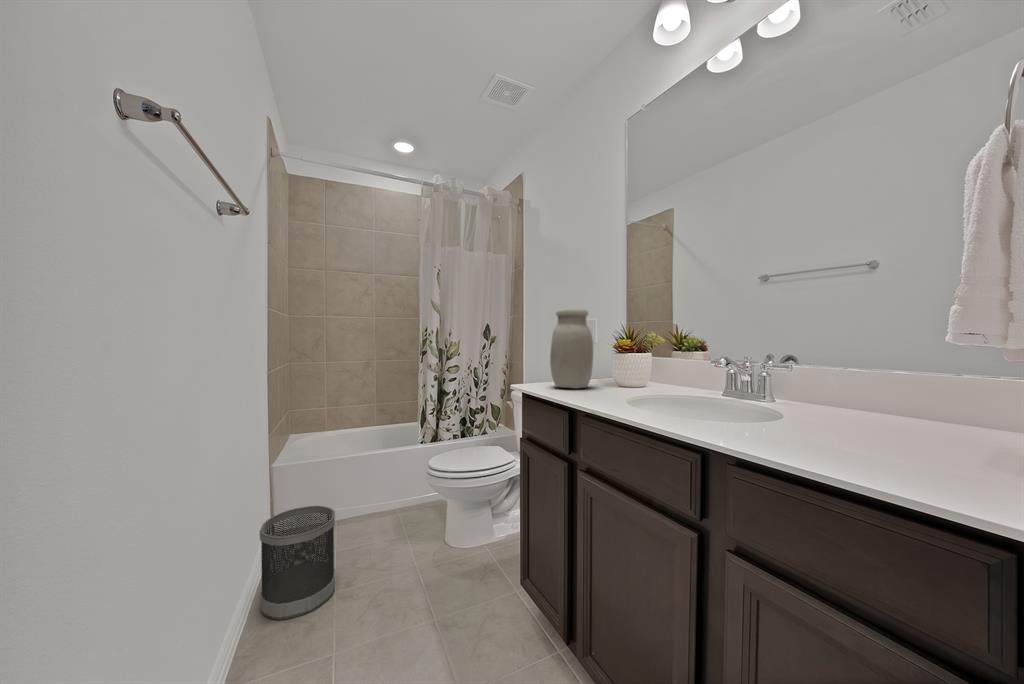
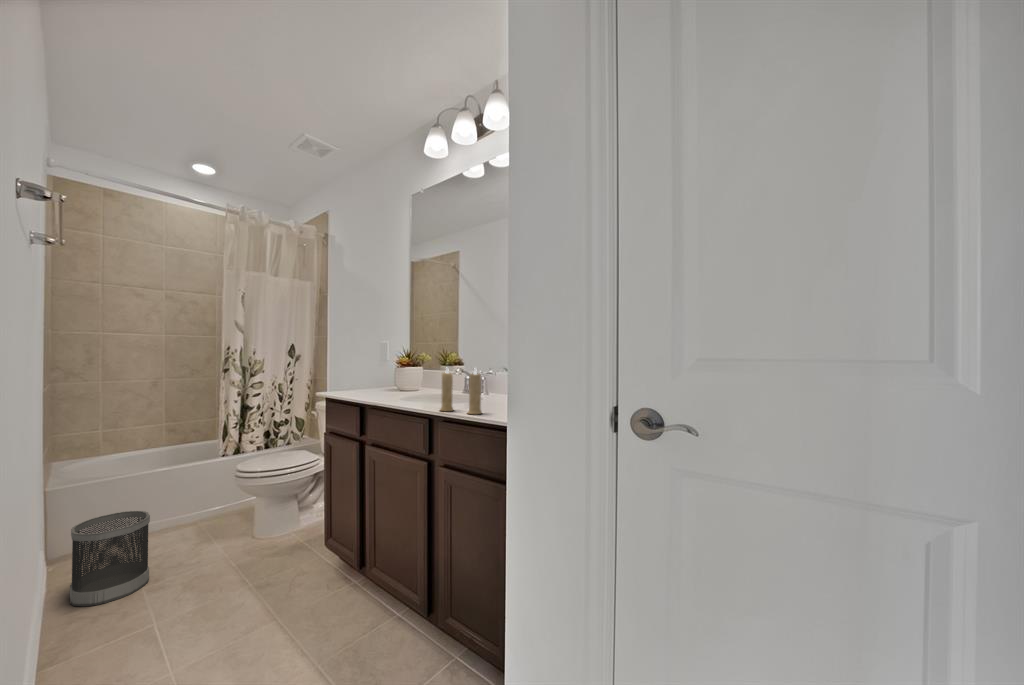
jar: present [550,309,593,388] -> none [349,339,380,394]
candle: none [756,341,917,476] -> present [440,368,482,414]

